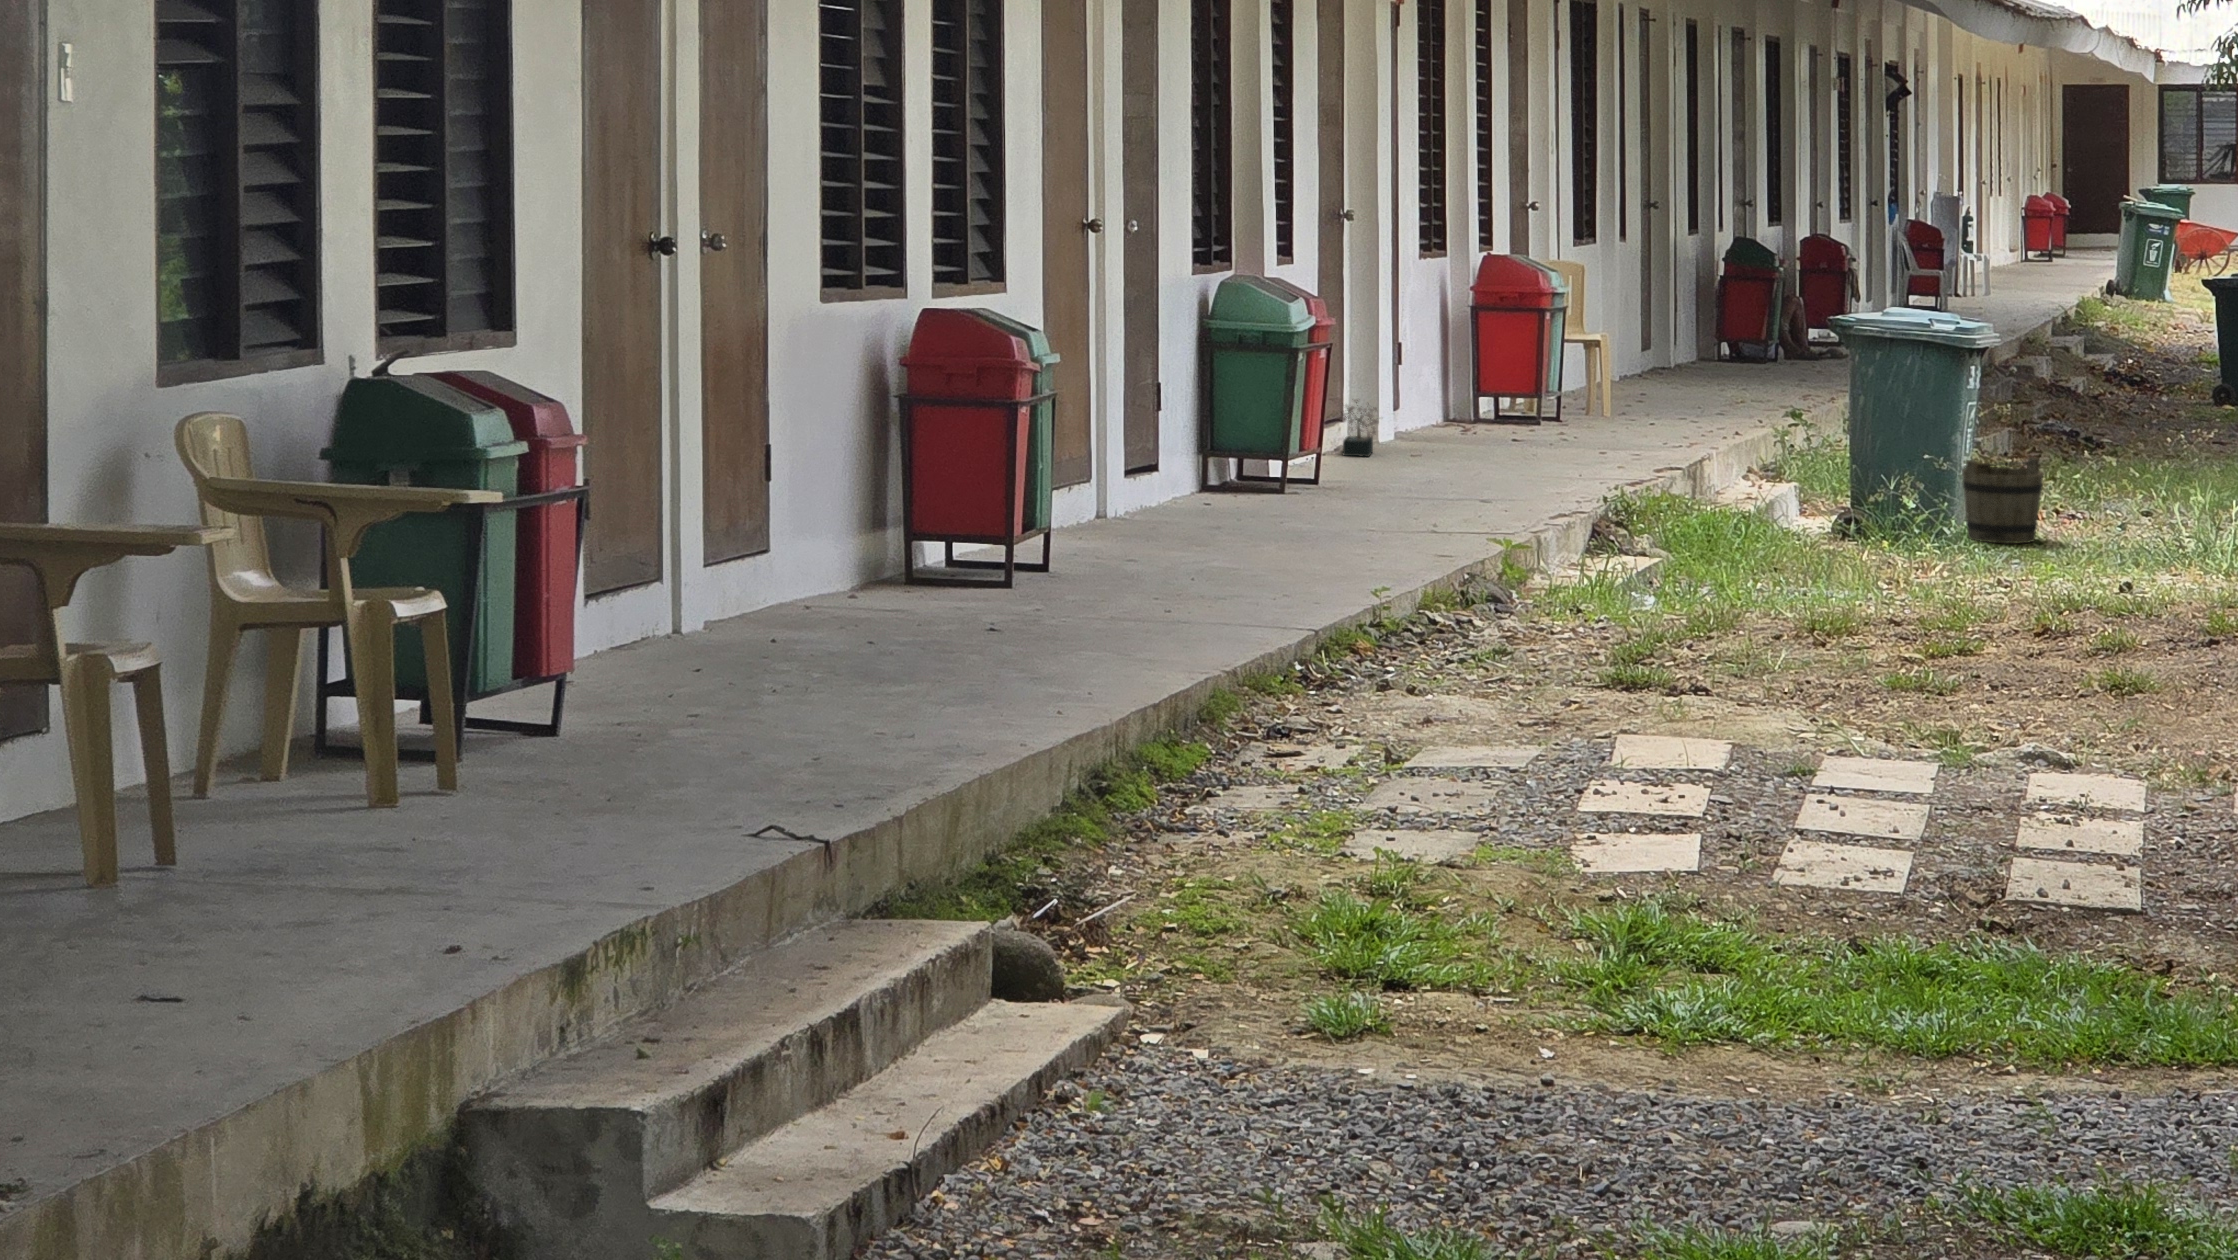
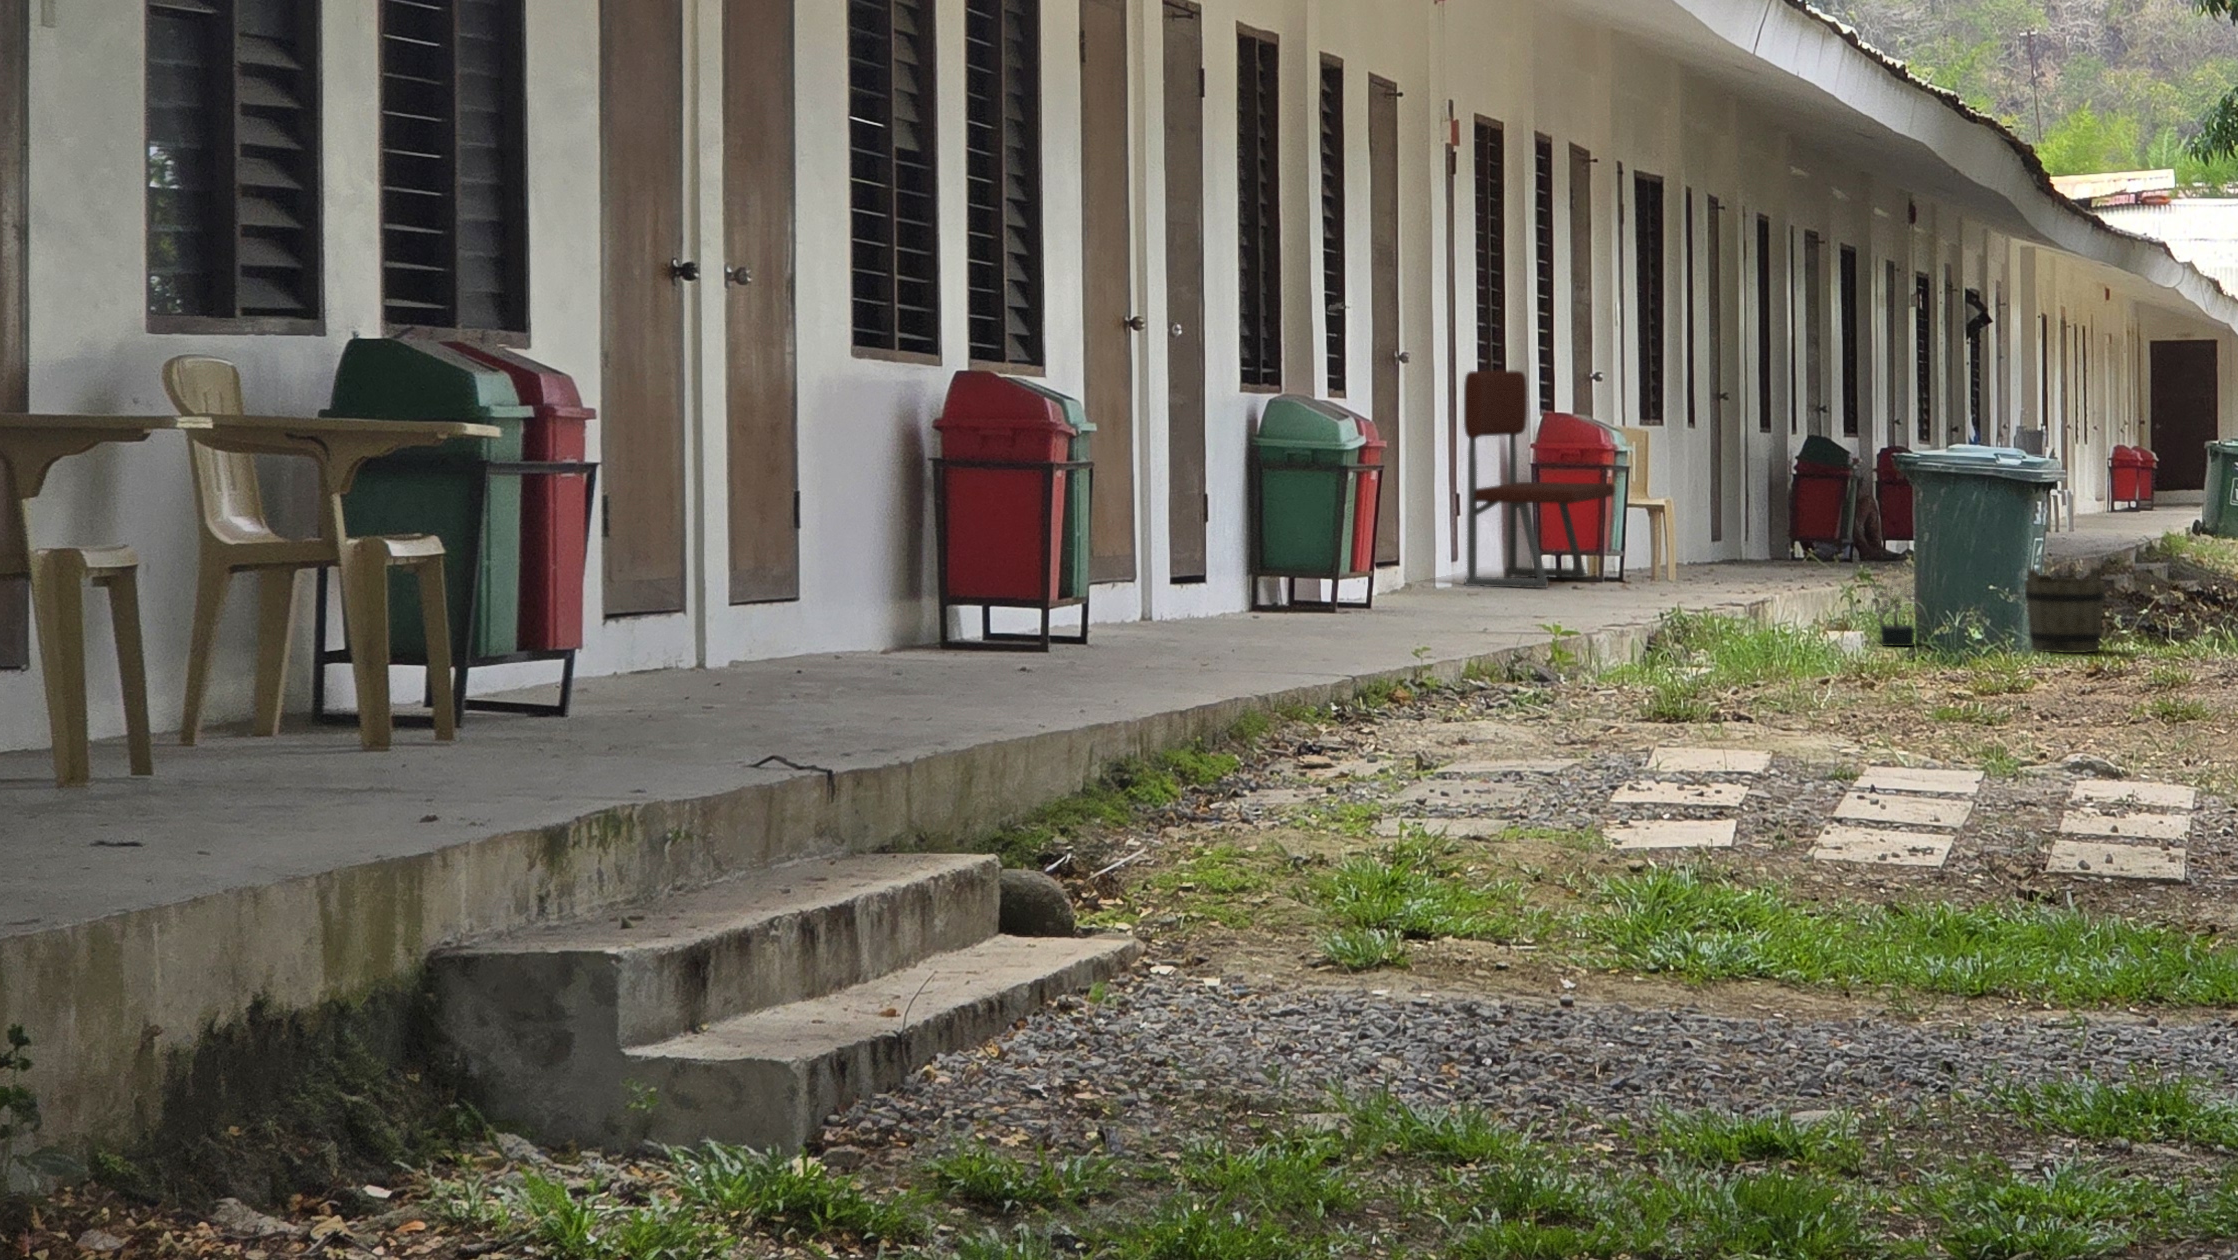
bench: none [1401,220,1549,441] -> present [1464,371,1615,588]
decorative plant: present [1336,399,1378,457] -> present [1871,576,1920,646]

